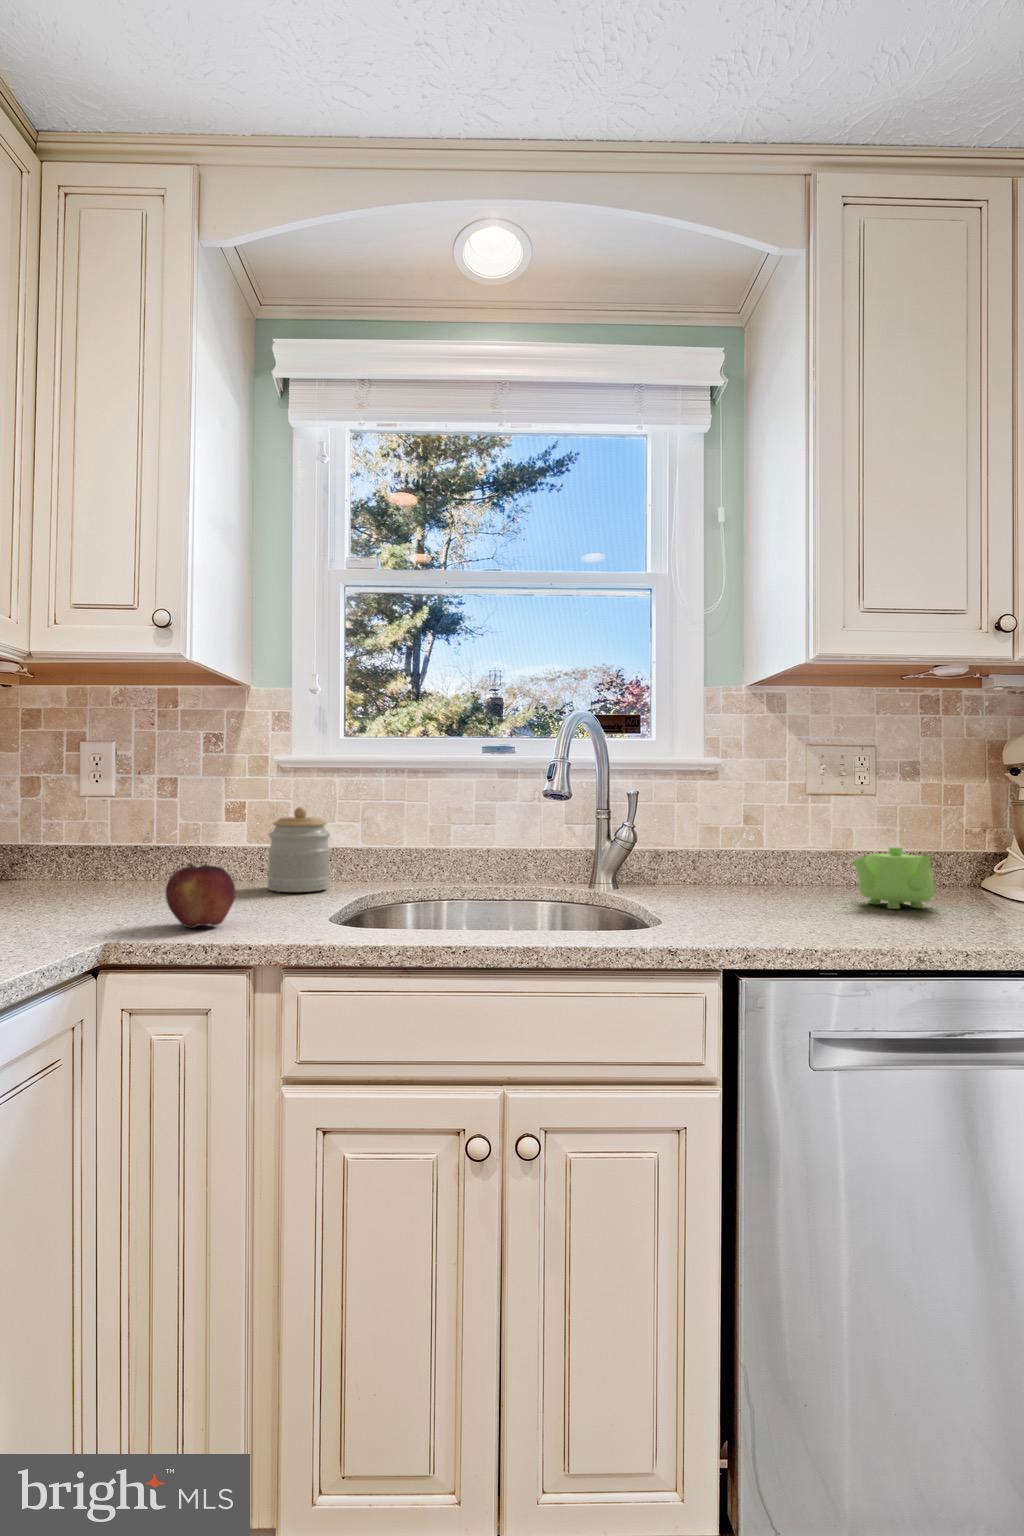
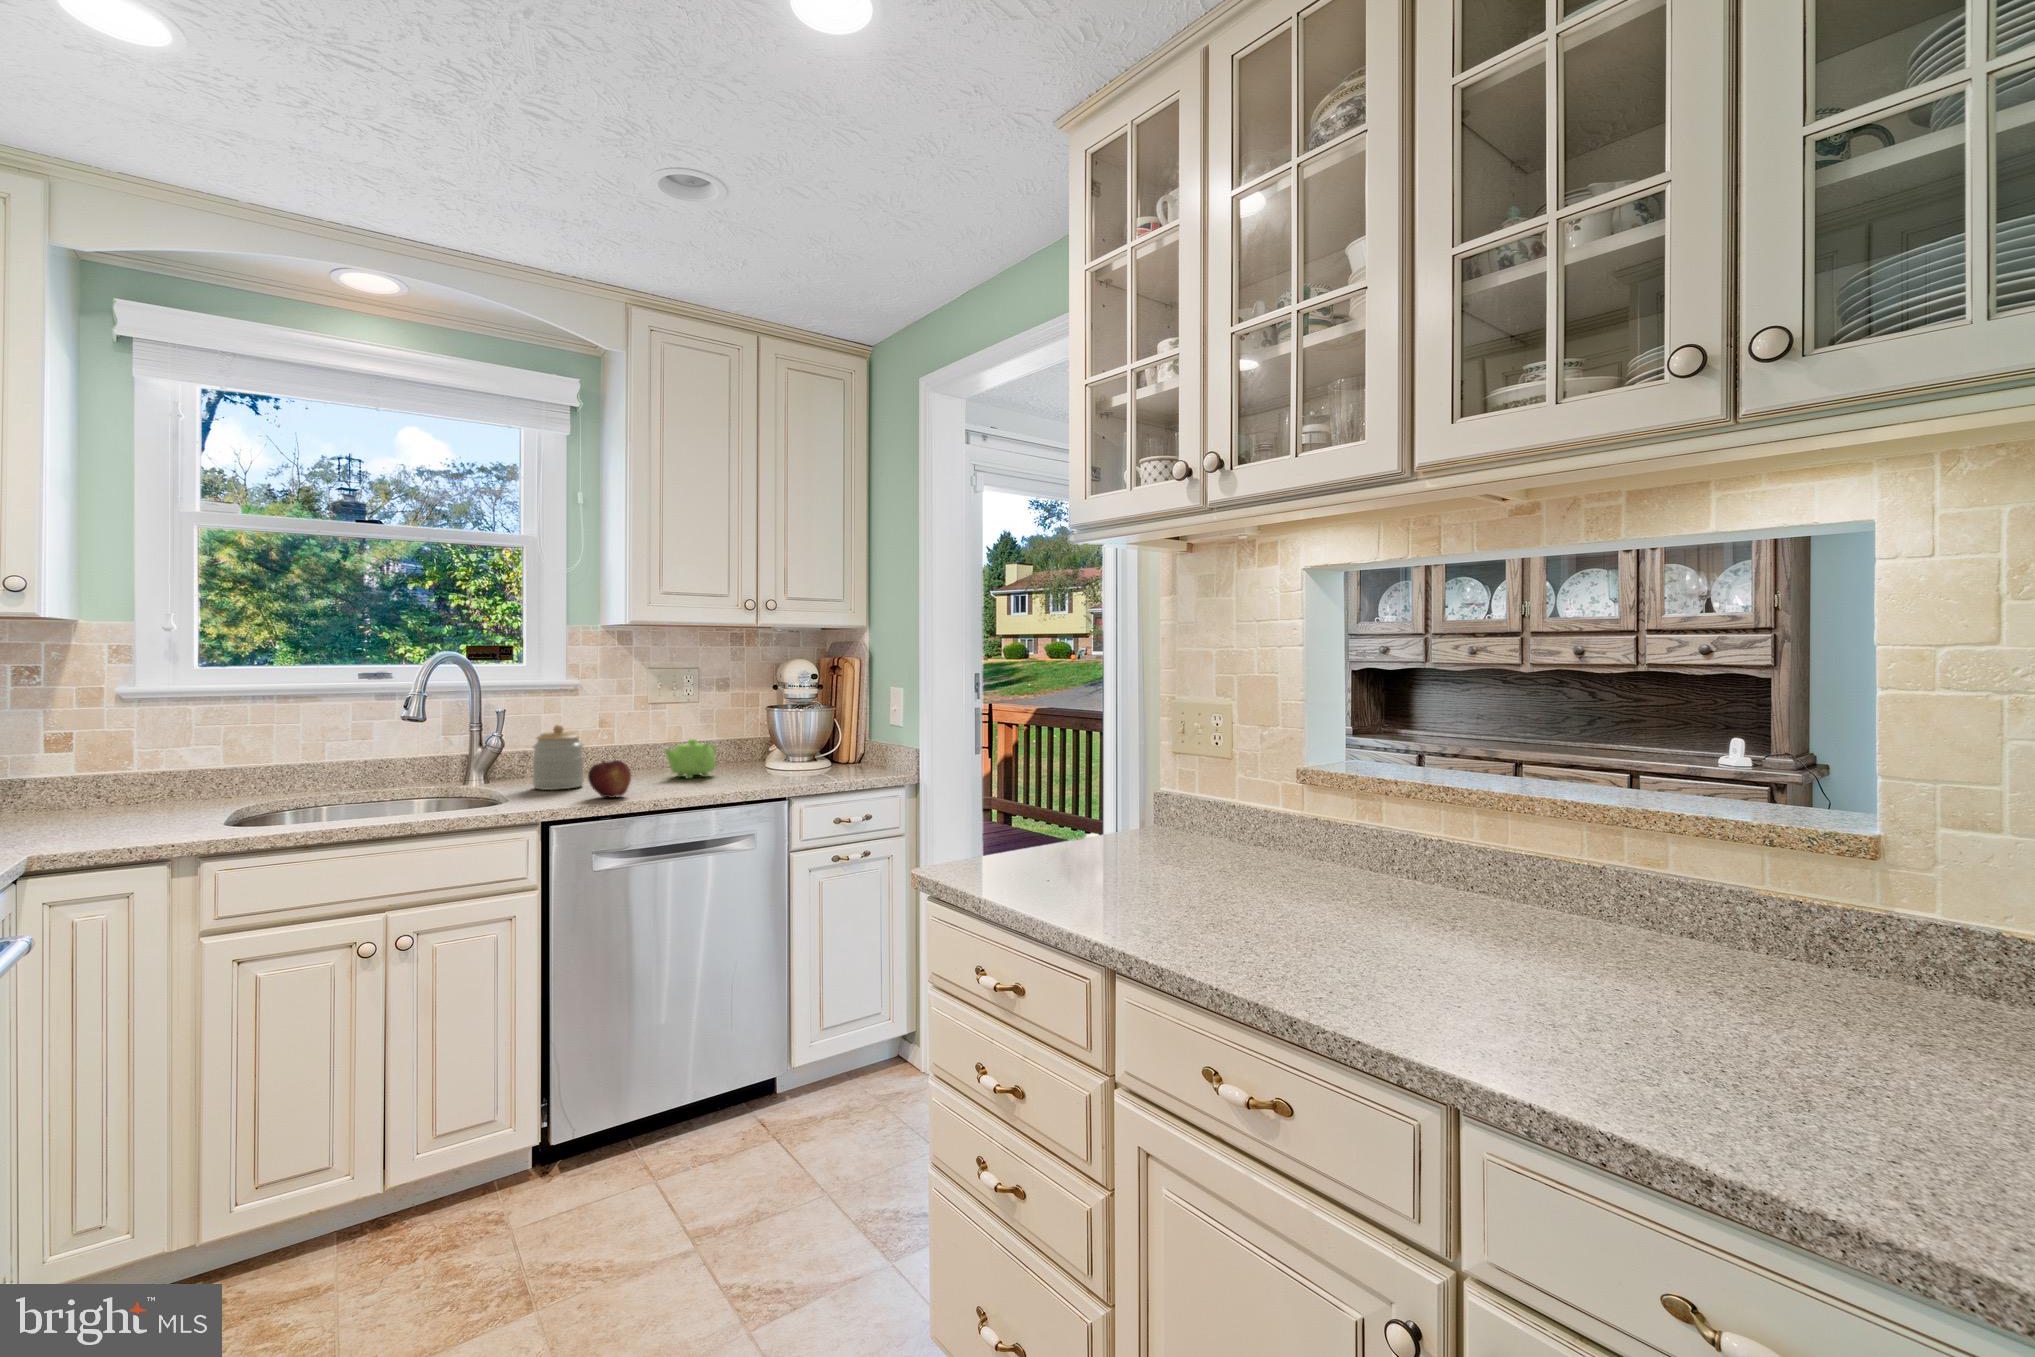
jar: present [268,807,330,892] -> present [533,725,584,790]
fruit: present [166,863,236,928] -> present [588,760,631,798]

